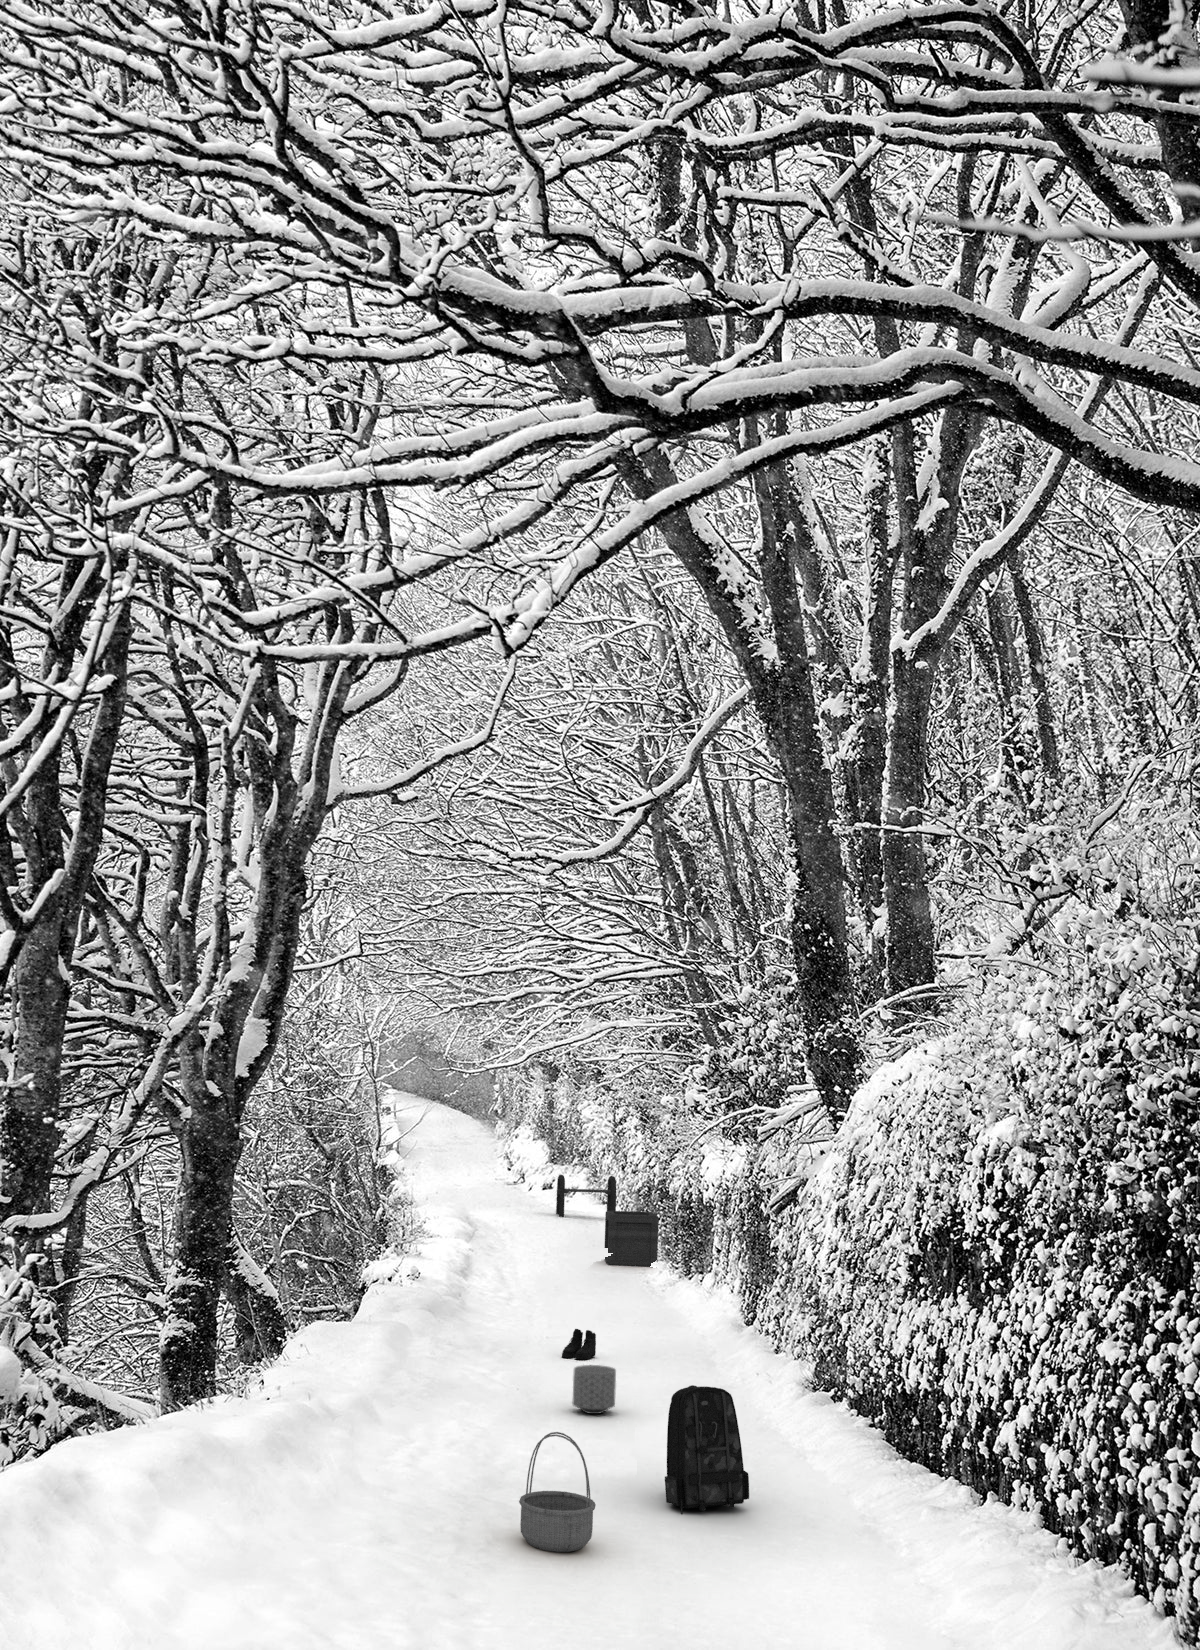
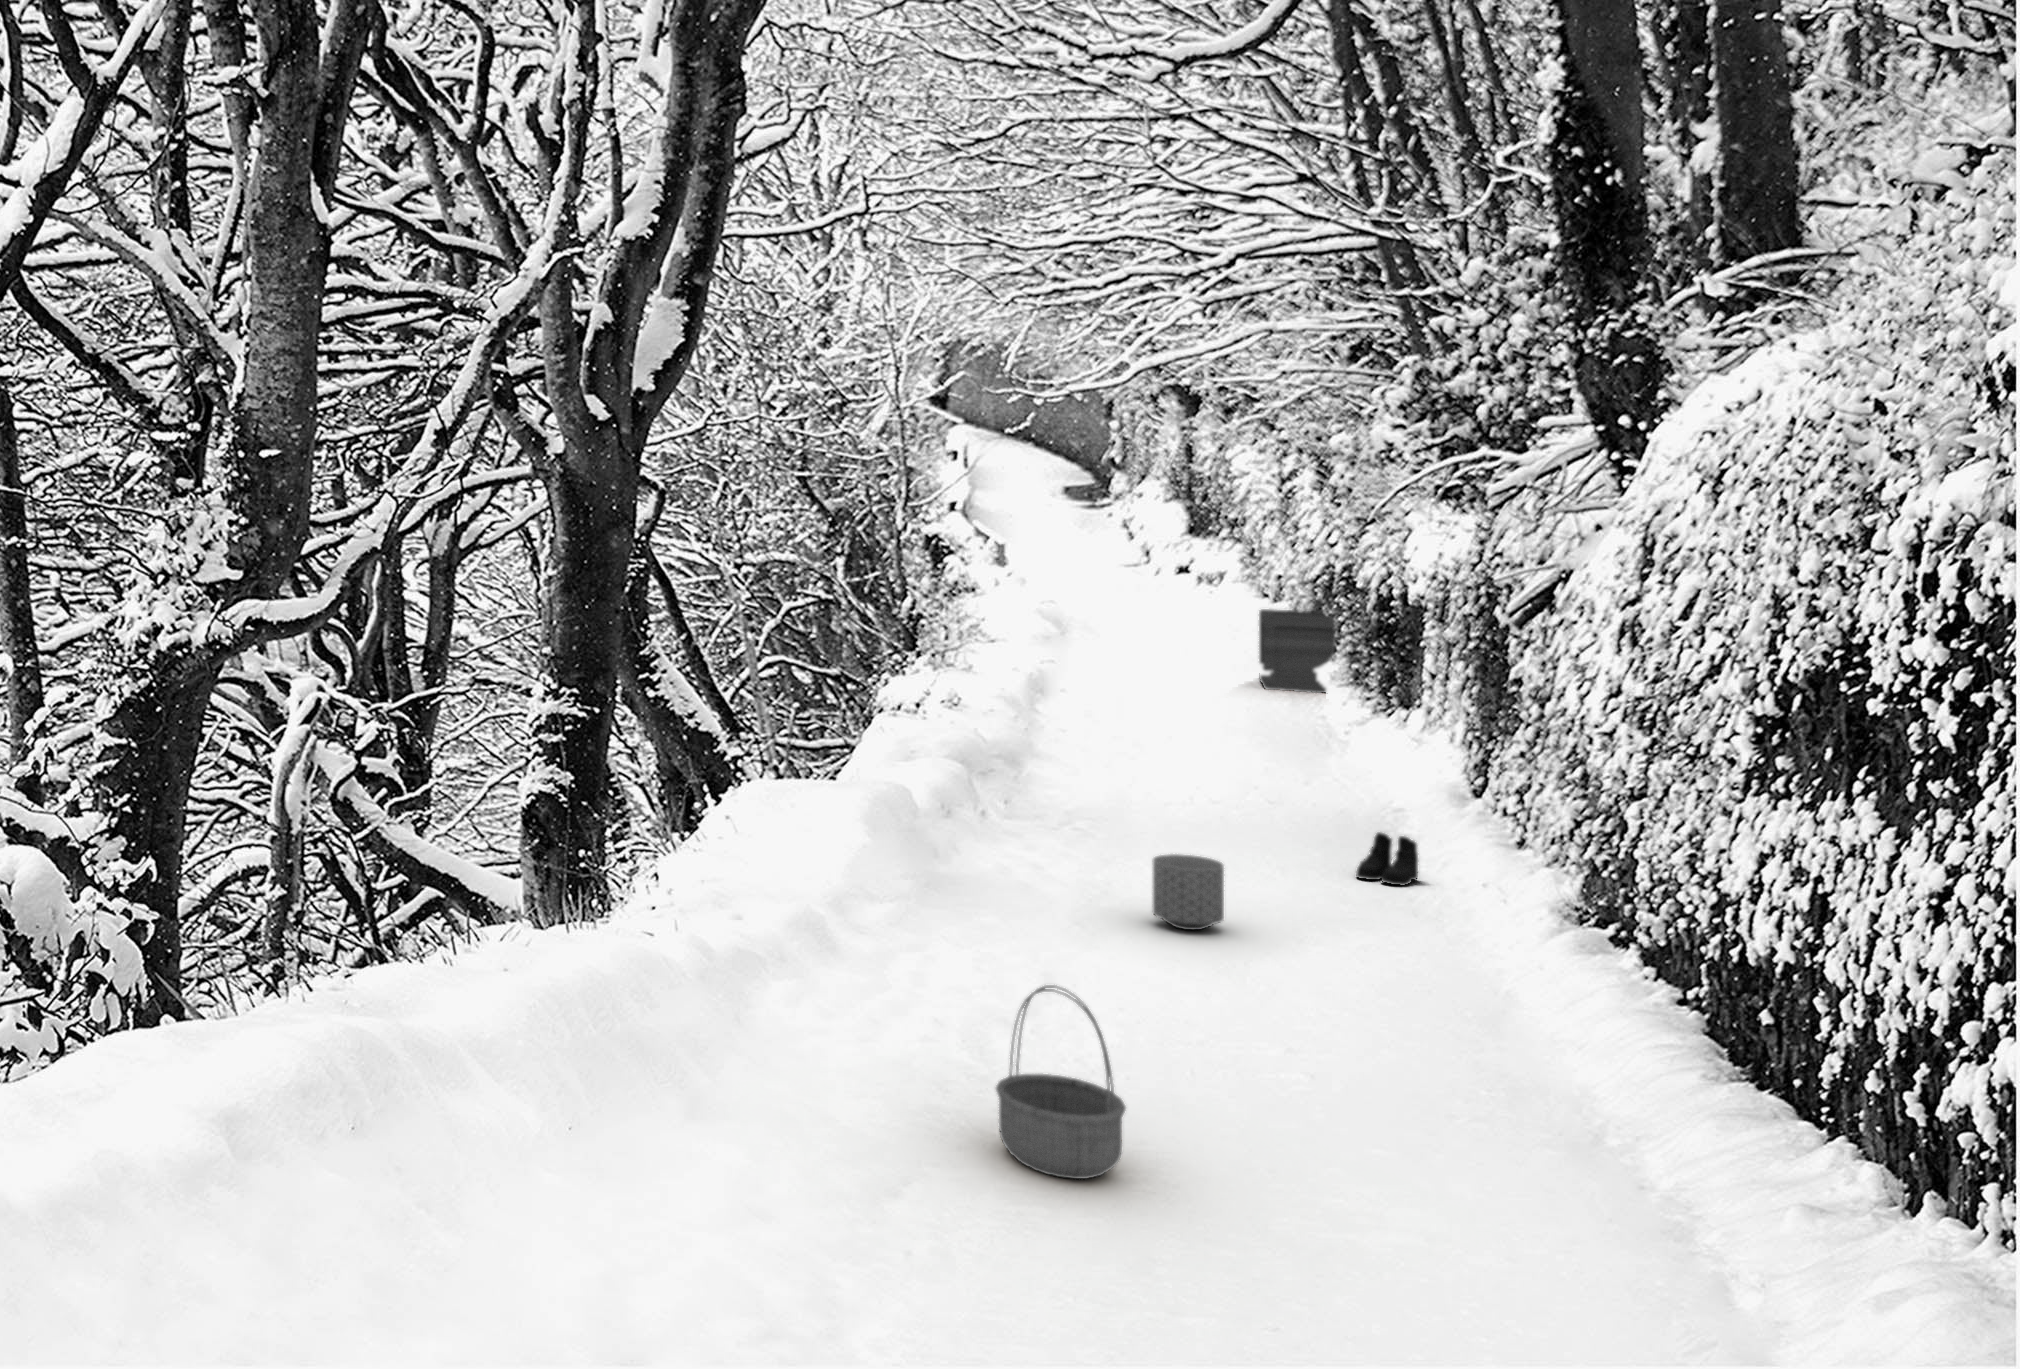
bench: present [556,1175,616,1217] -> none [1192,554,1286,620]
boots: present [562,1329,596,1360] -> present [1356,832,1418,886]
backpack: present [665,1385,749,1514] -> none [1271,917,1430,1129]

